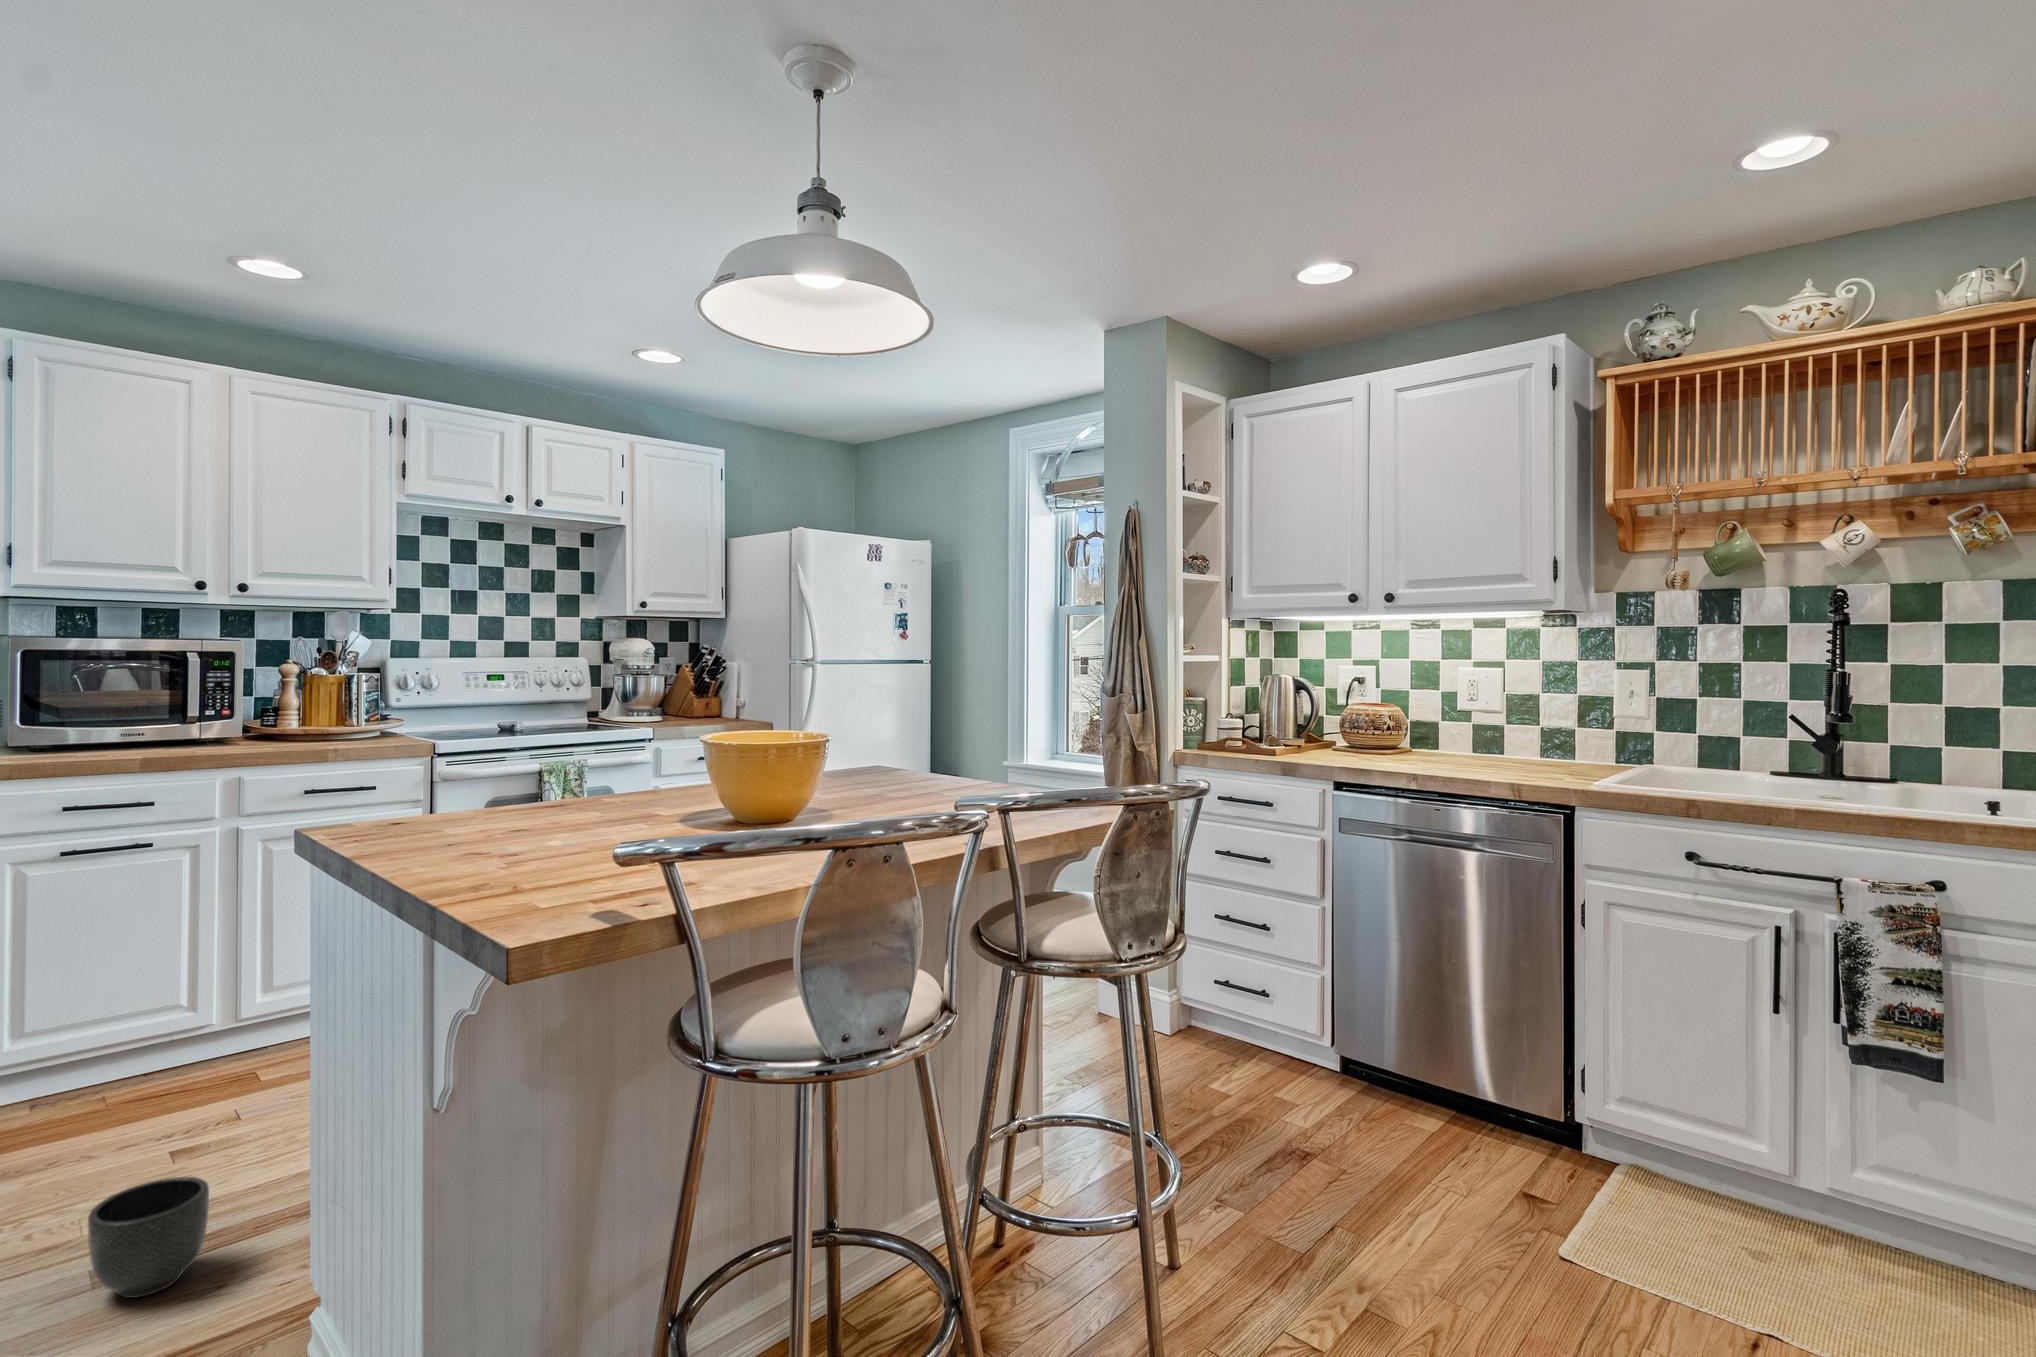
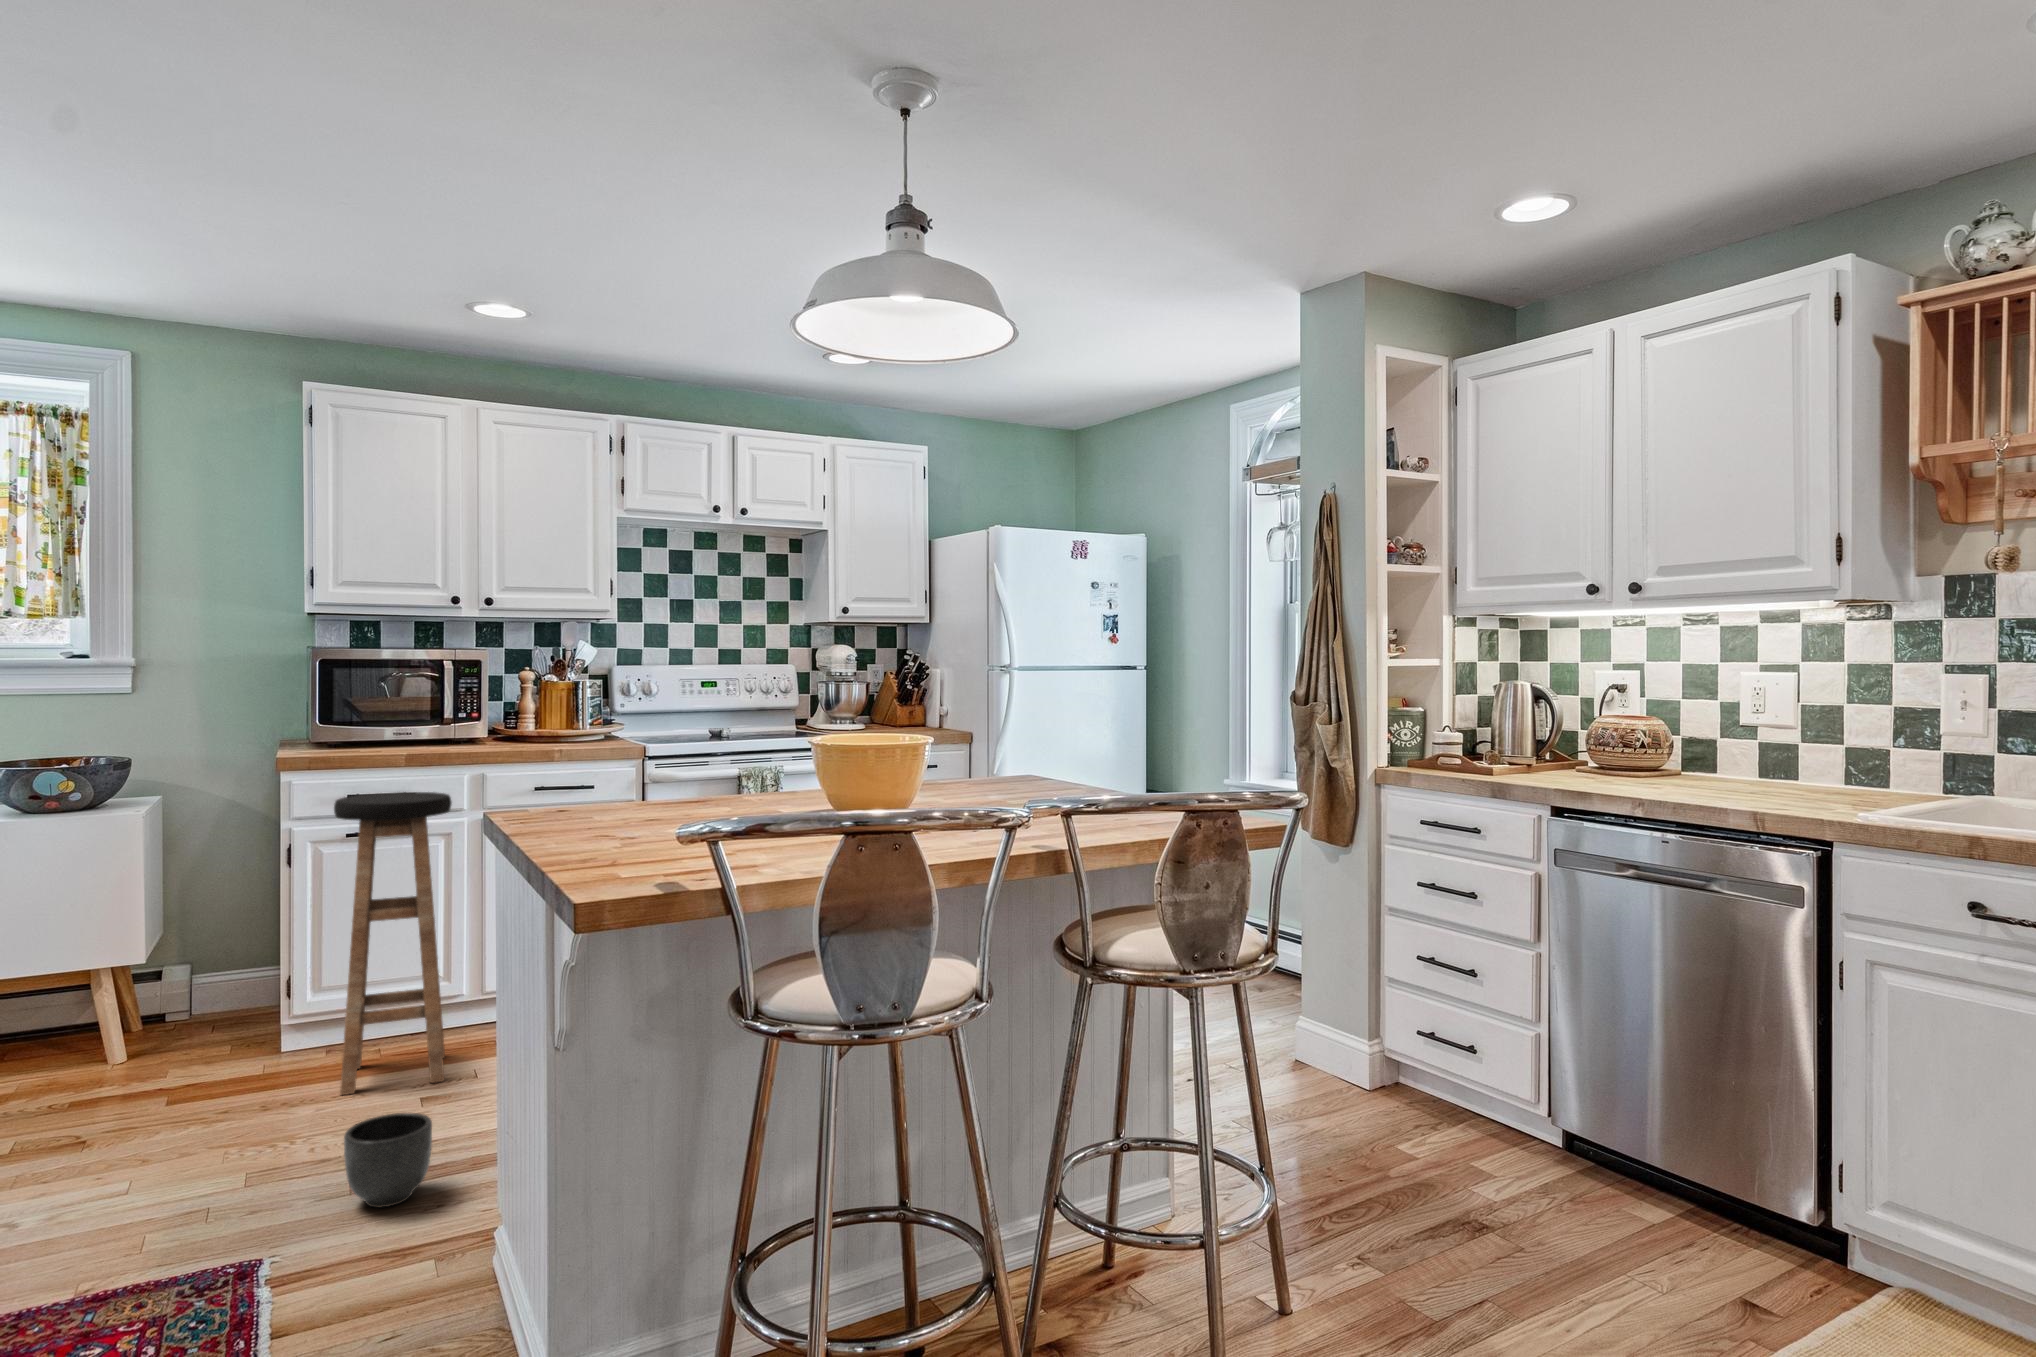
bar stool: none [50,799,207,1157] -> present [334,792,452,1095]

